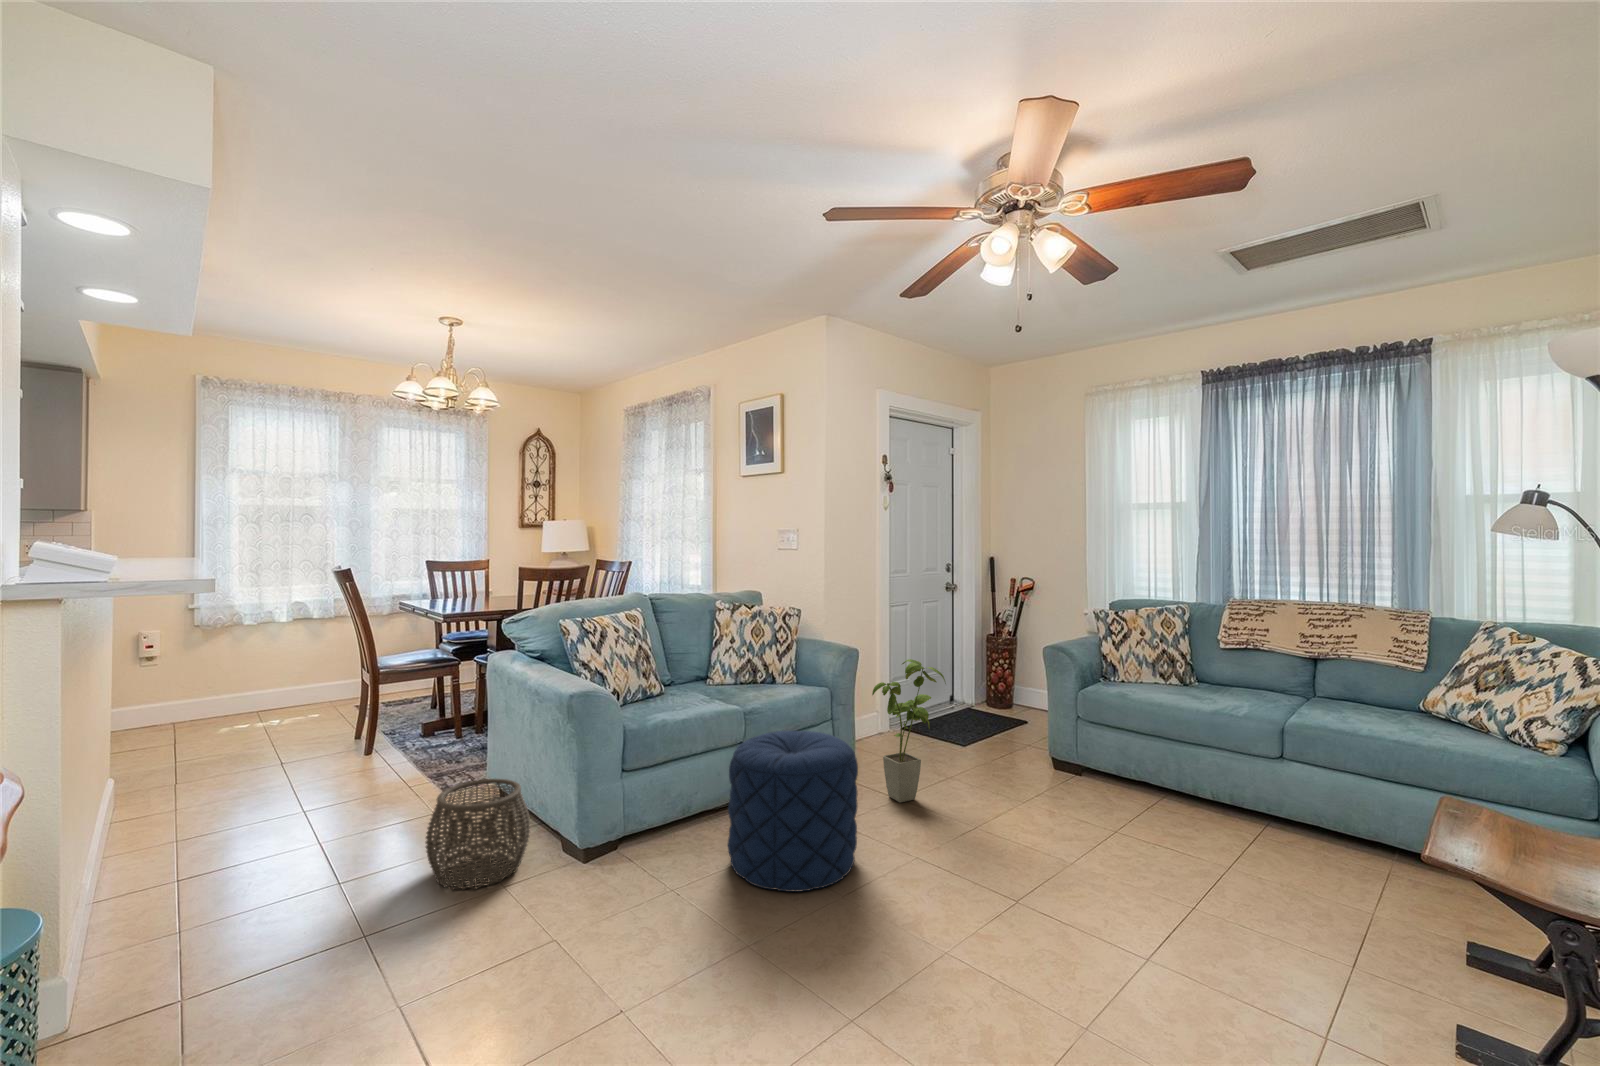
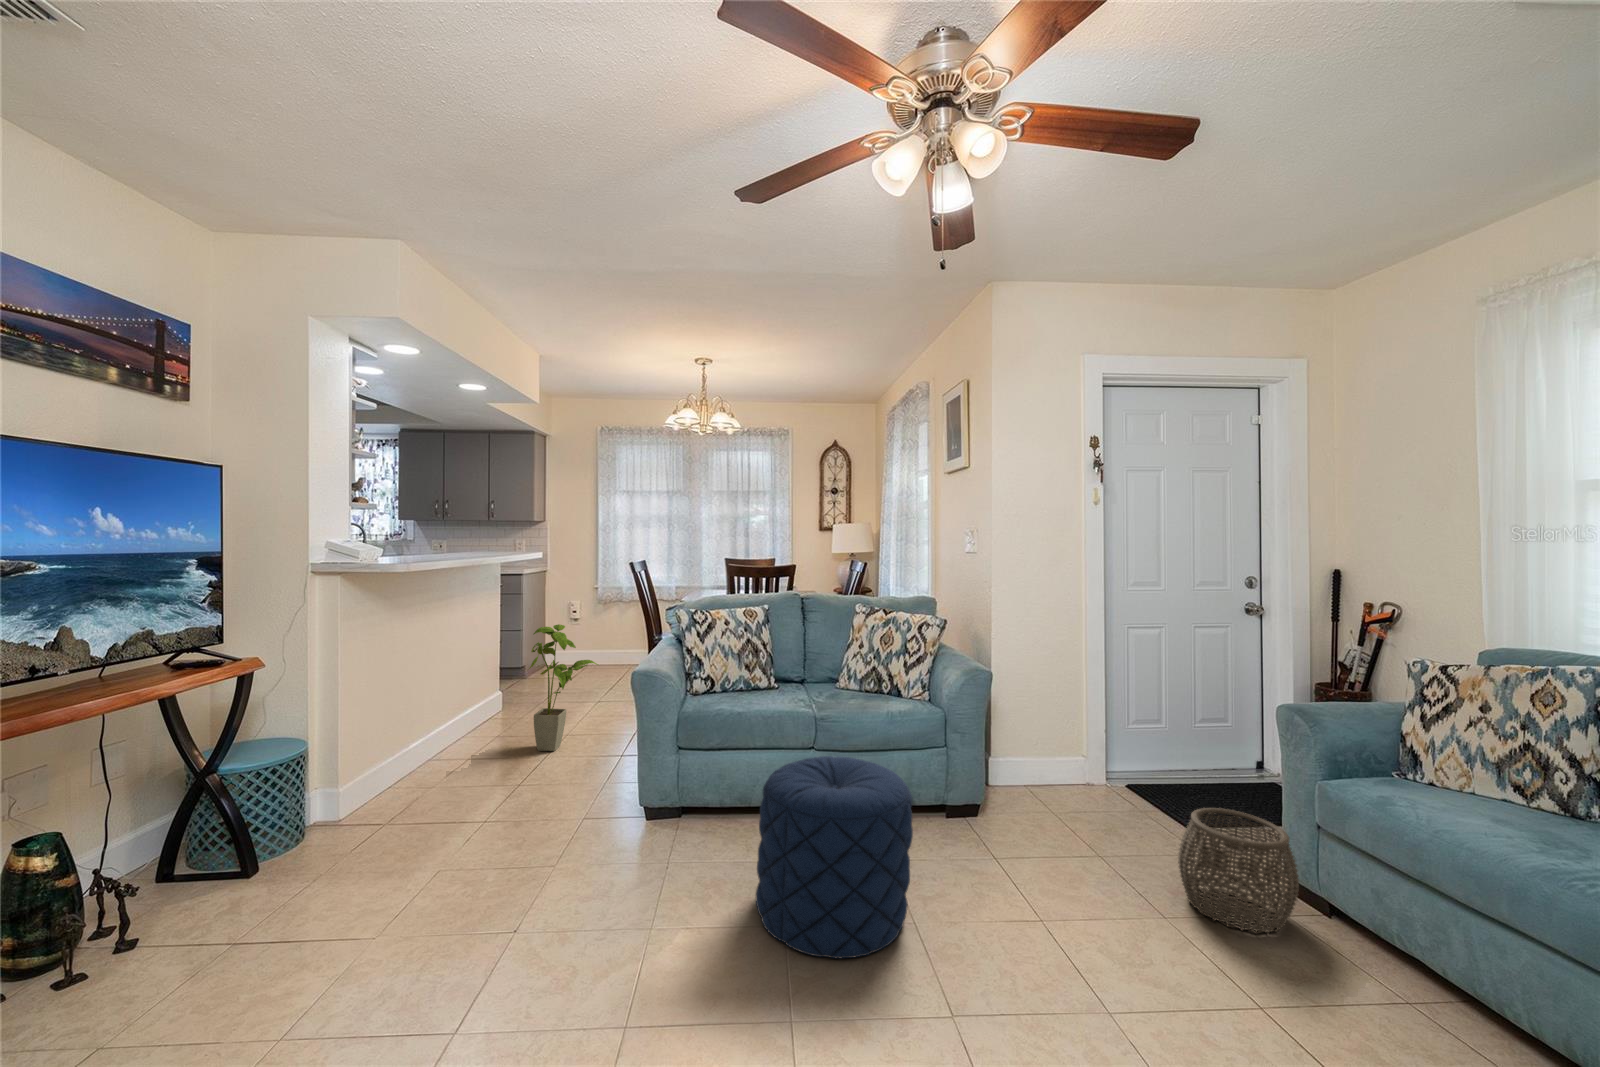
house plant: present [872,659,946,802] -> present [529,624,598,751]
woven basket: present [425,779,530,890] -> present [1178,808,1299,933]

